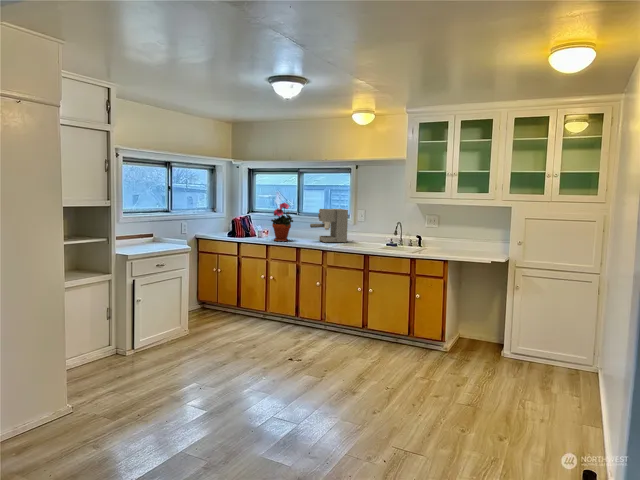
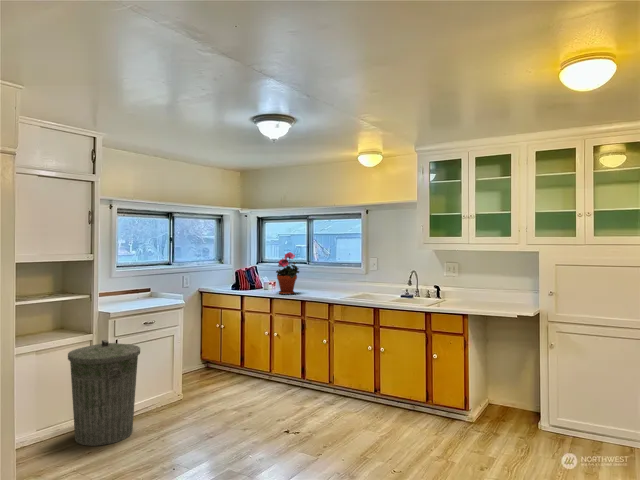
coffee maker: present [310,209,348,243] -> none [318,258,358,295]
trash can: none [93,279,158,372] -> present [68,340,140,446]

